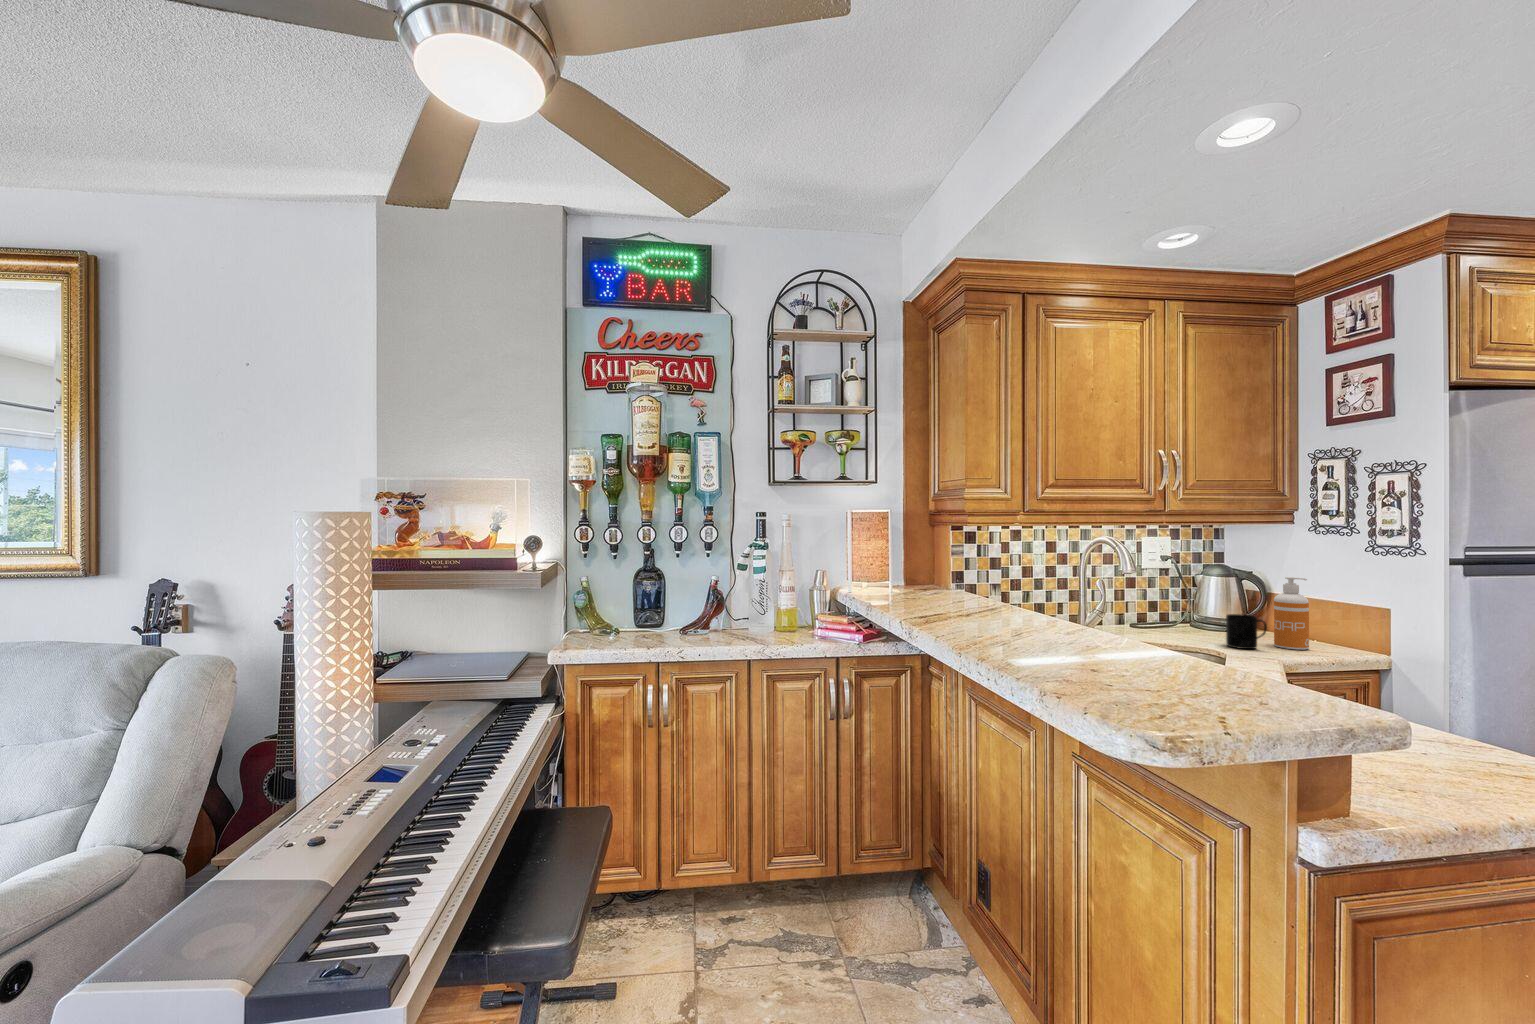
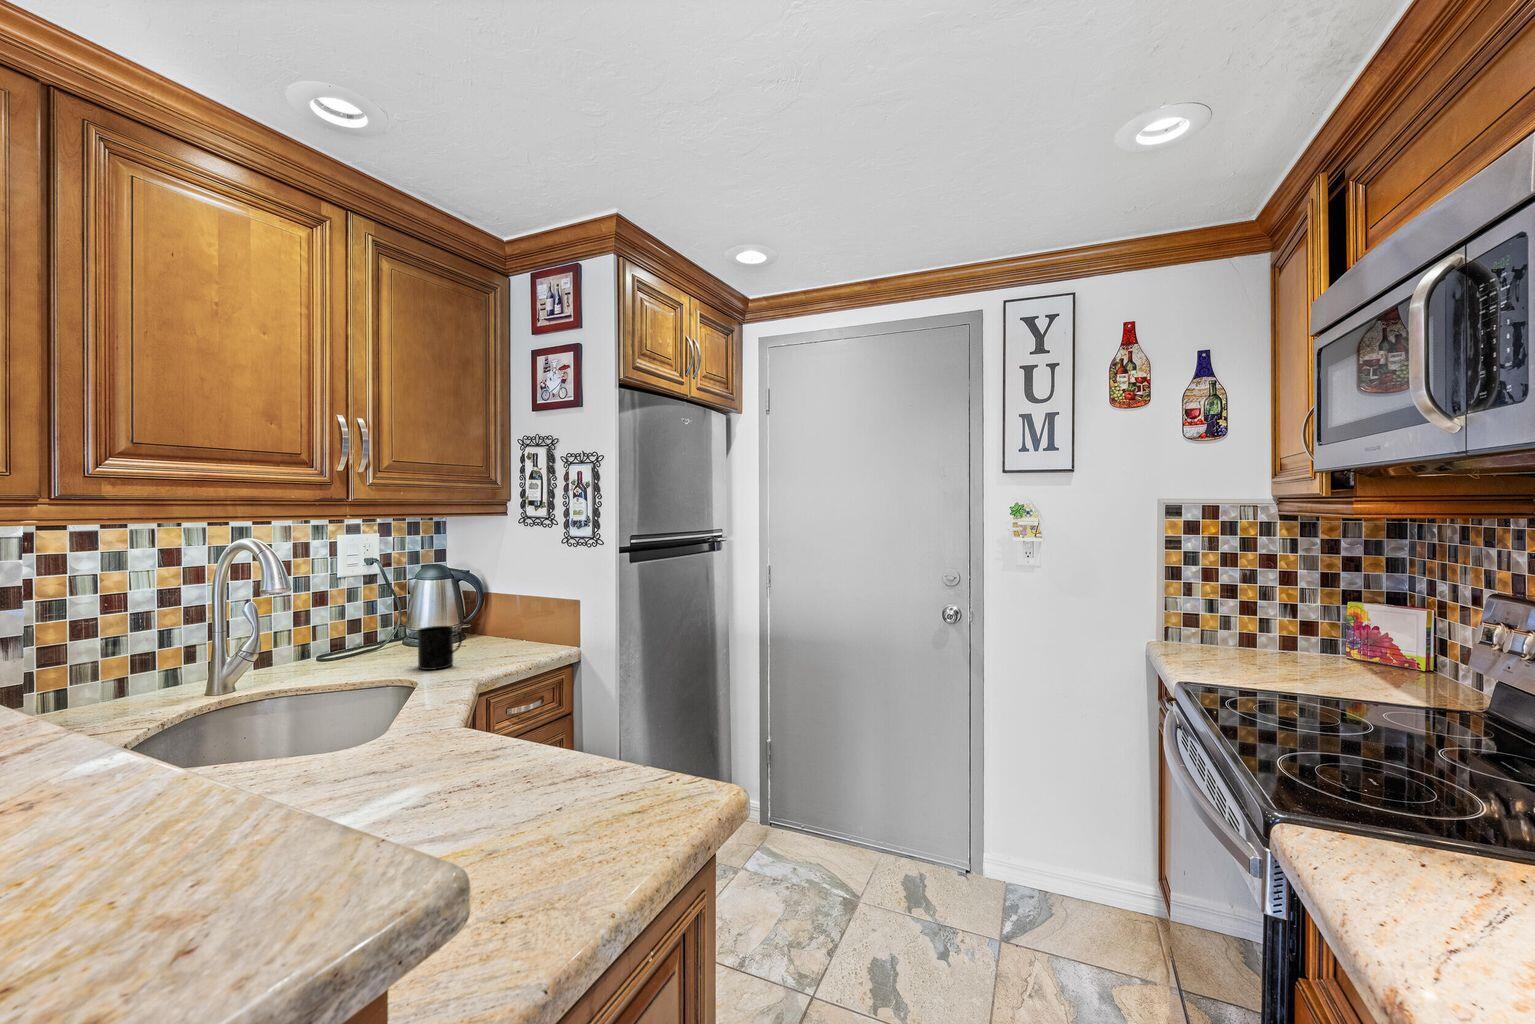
soap dispenser: present [1274,577,1309,650] -> none [476,575,511,658]

